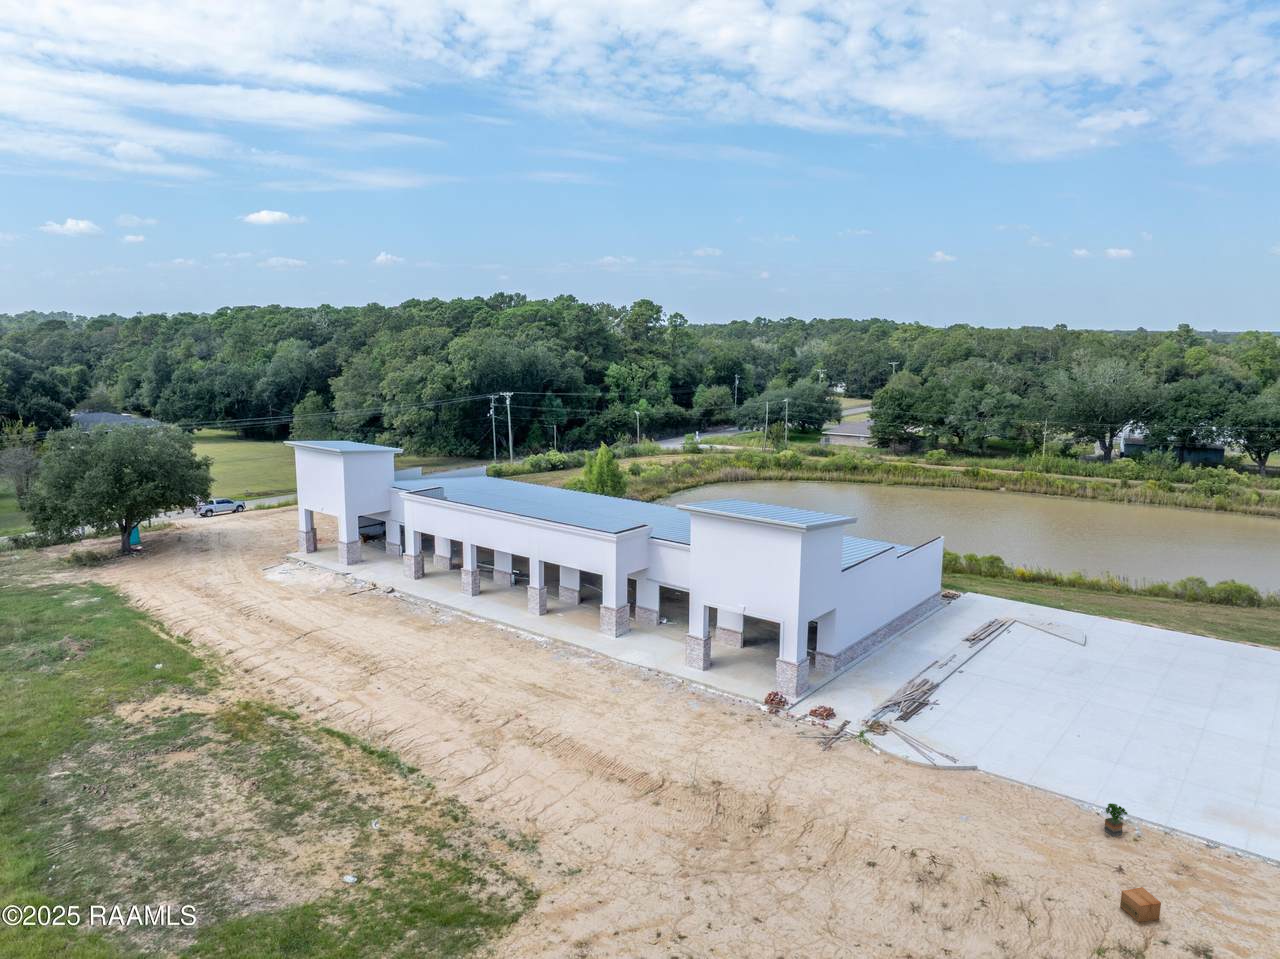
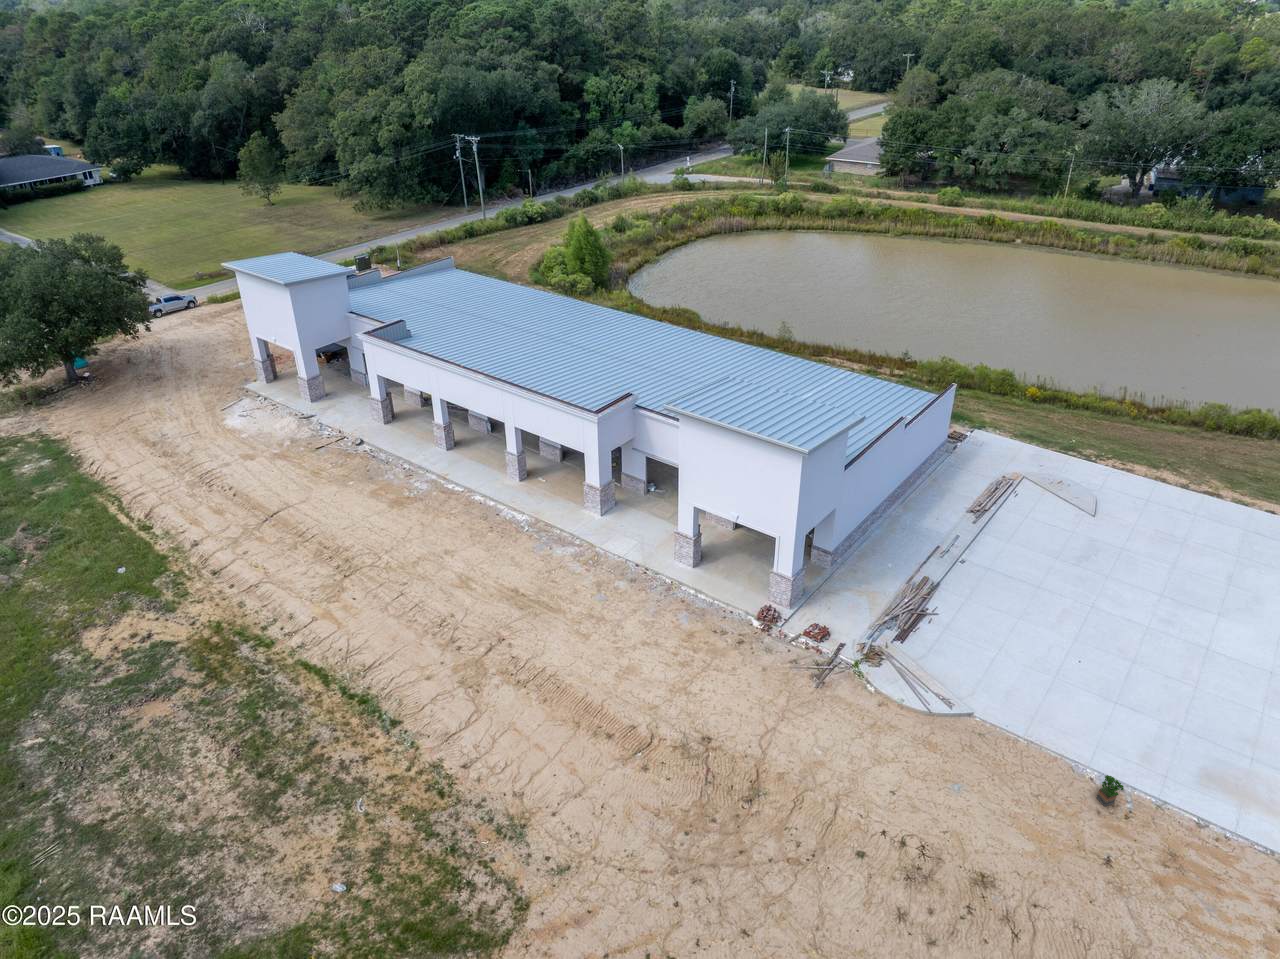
cardboard box: present [1120,887,1161,922] -> none [1106,895,1149,933]

